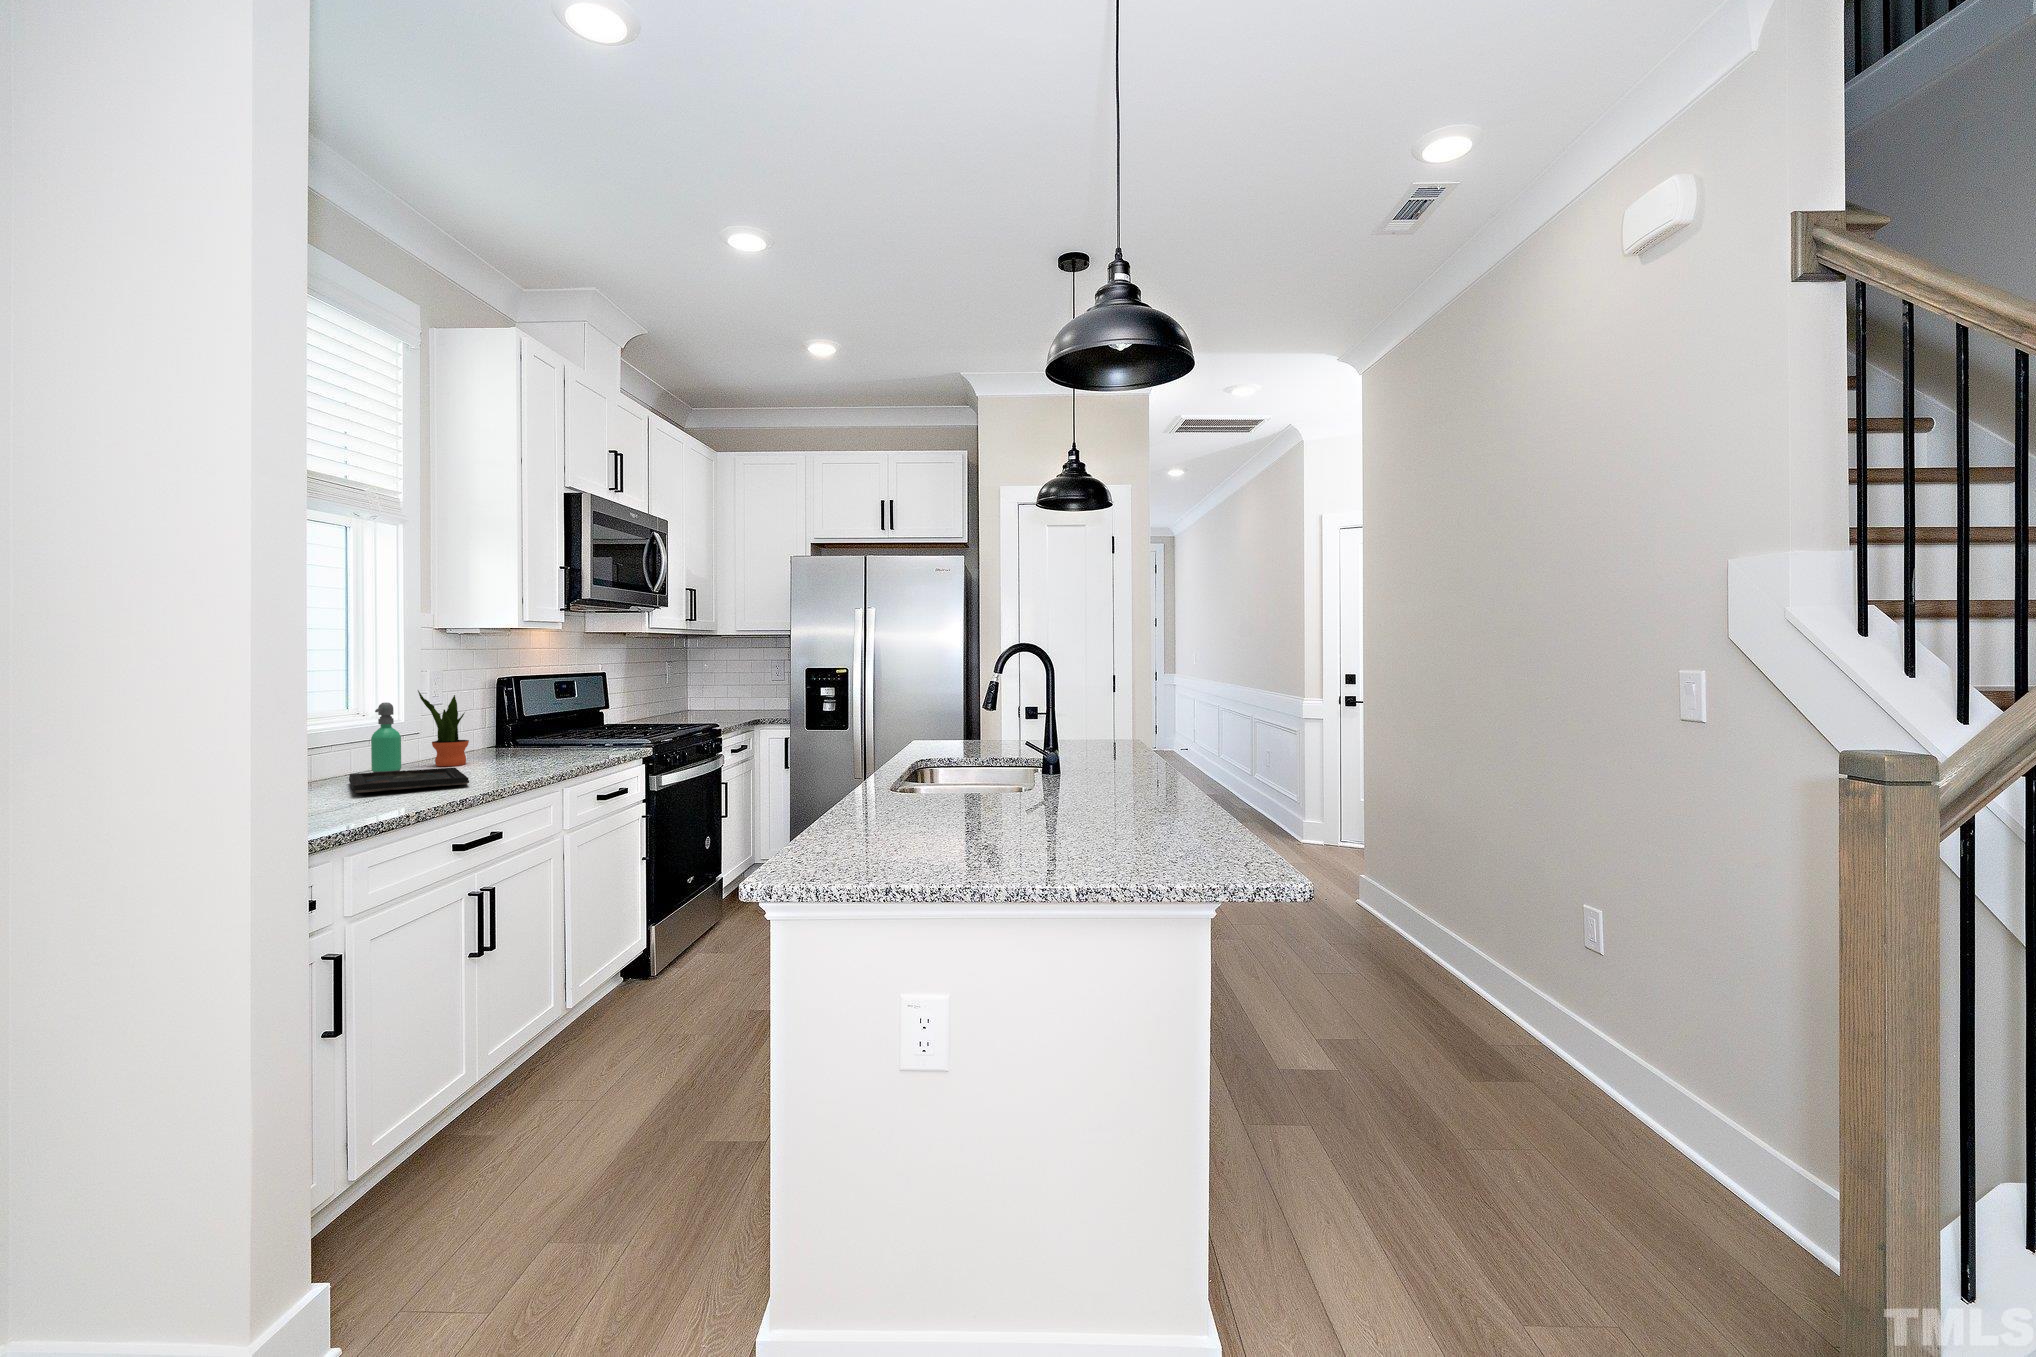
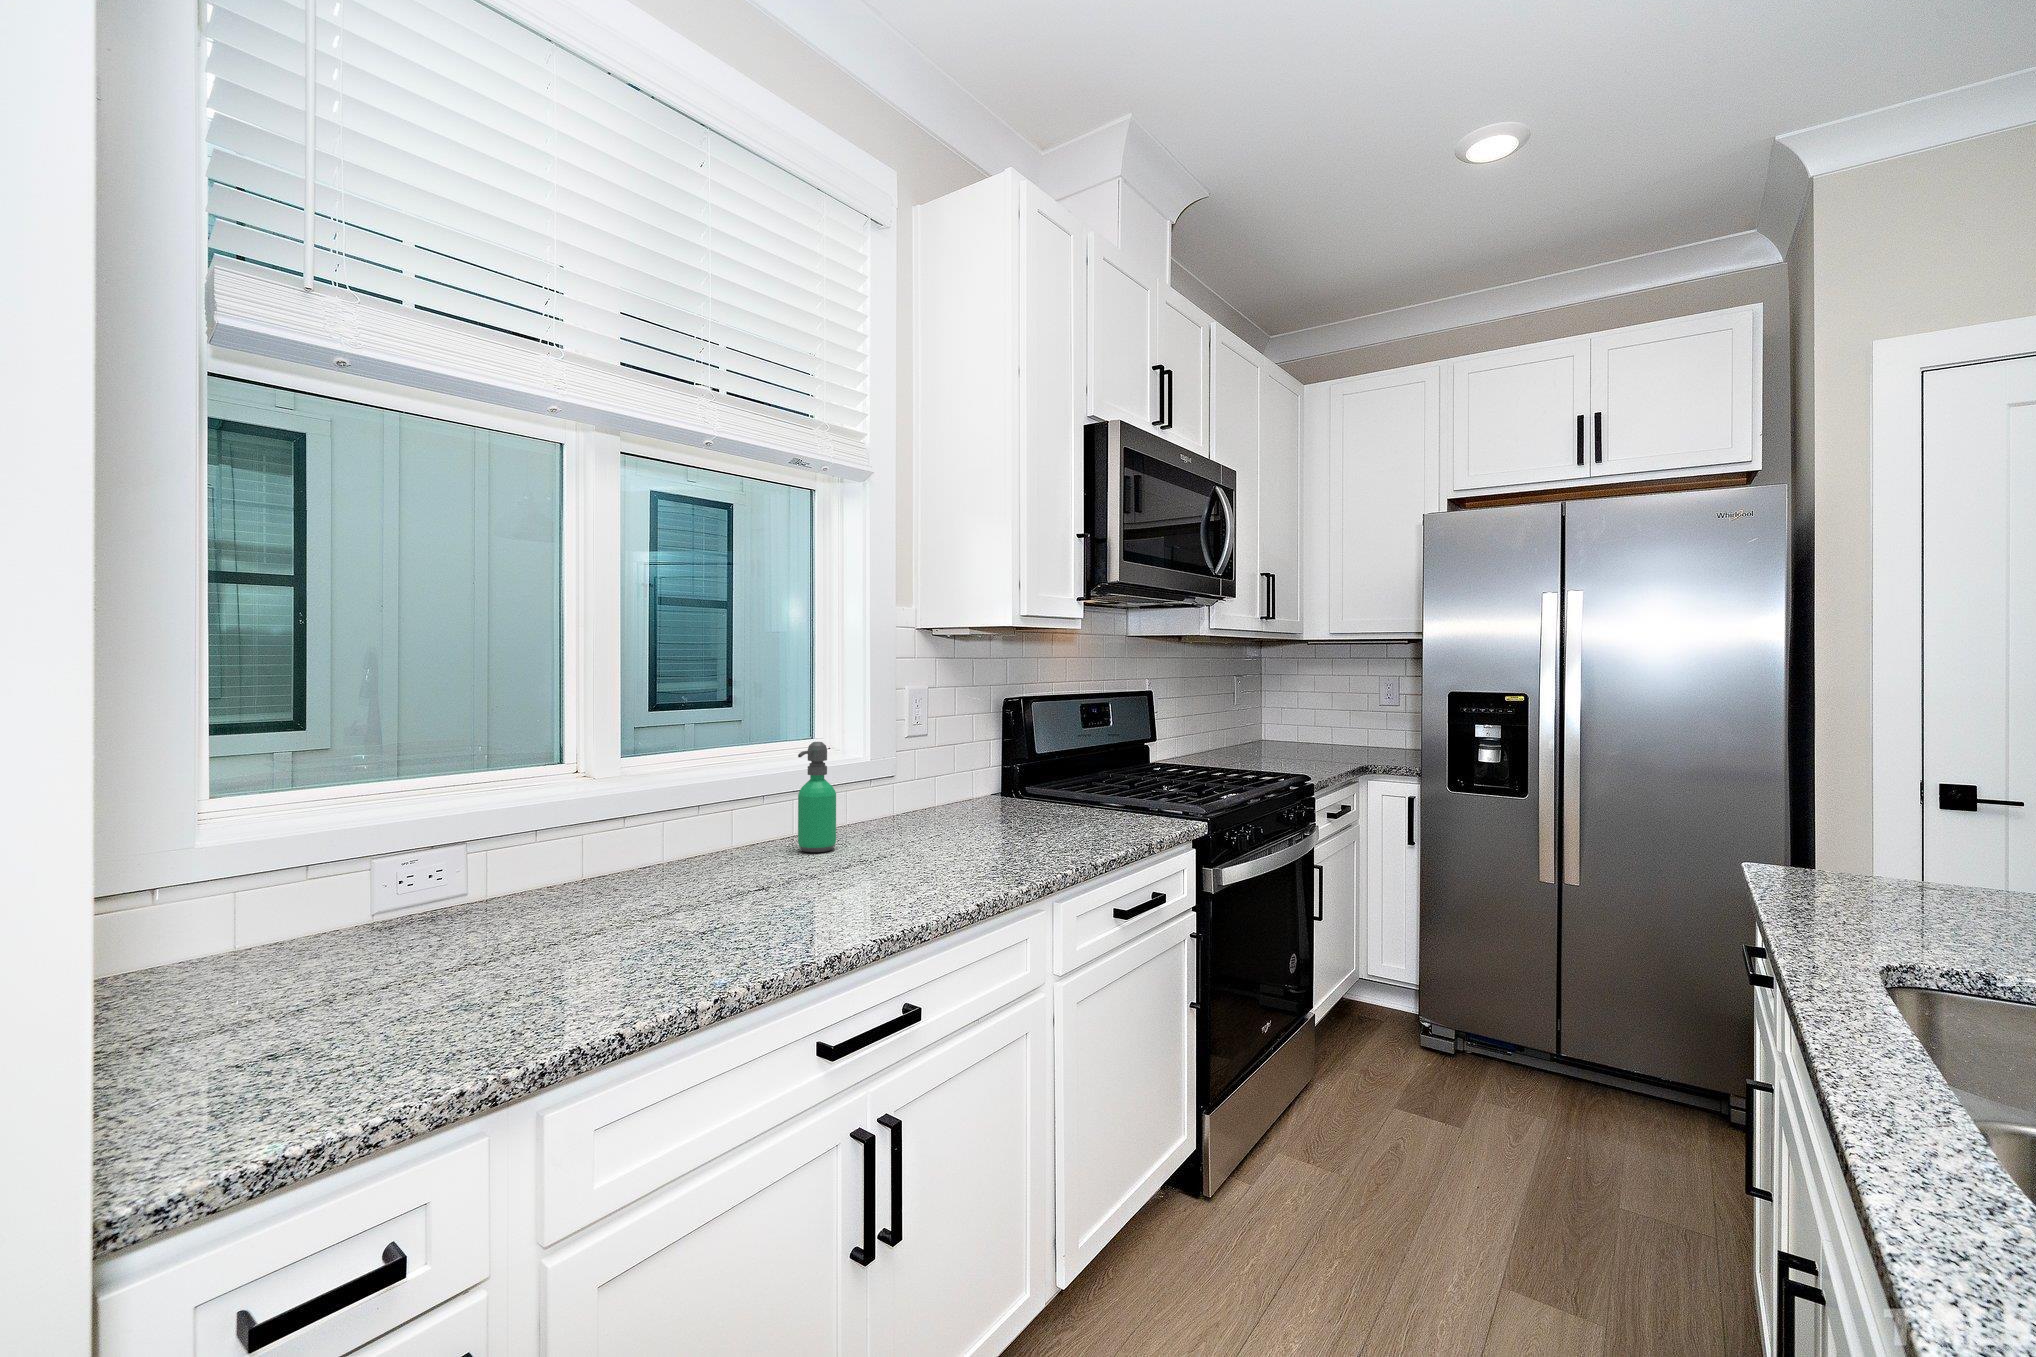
potted plant: present [418,691,469,766] -> none [869,721,933,842]
tray: present [349,768,469,793] -> none [697,855,892,910]

